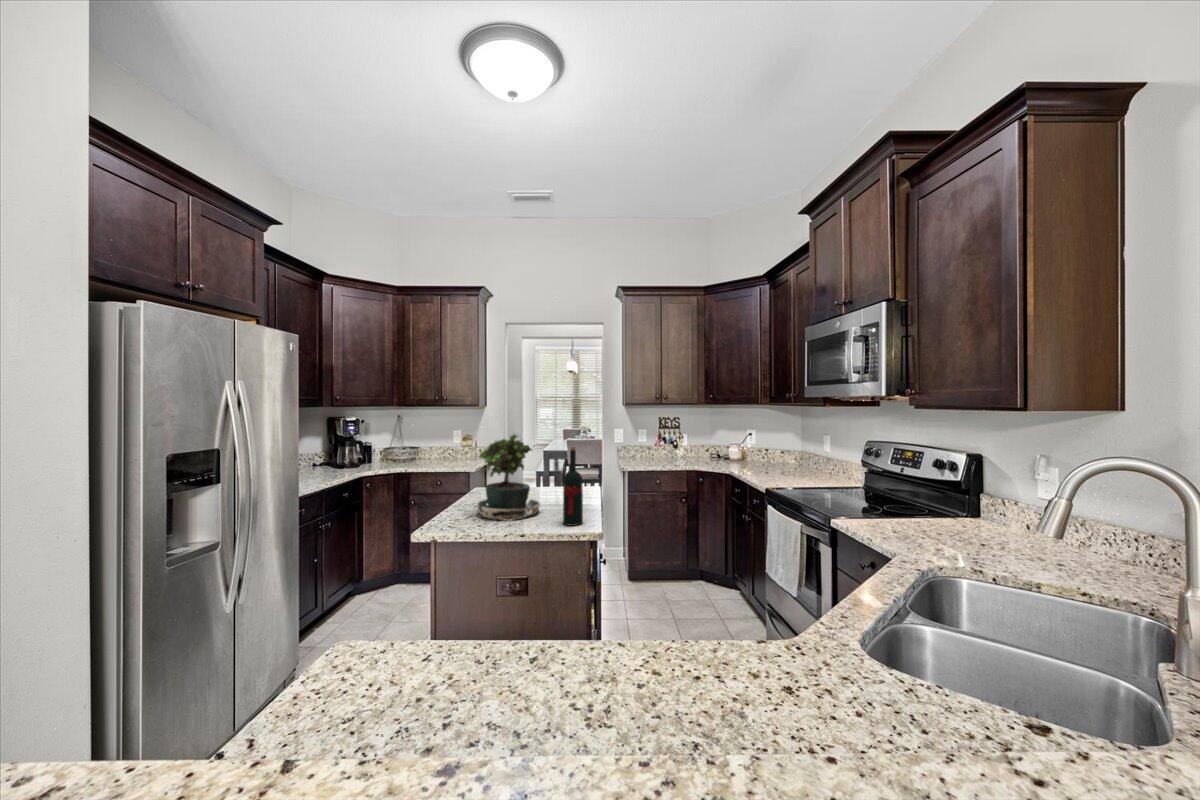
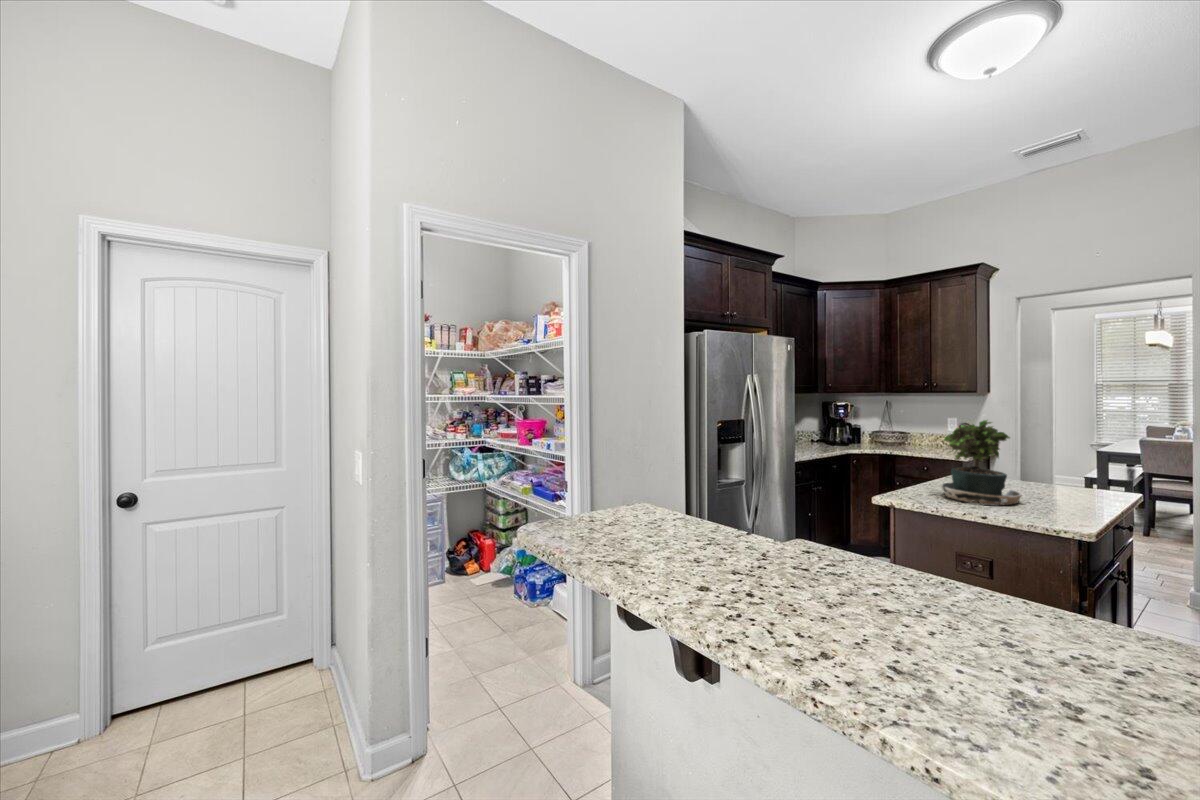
wine bottle: present [563,447,583,526] -> none [1044,437,1074,523]

